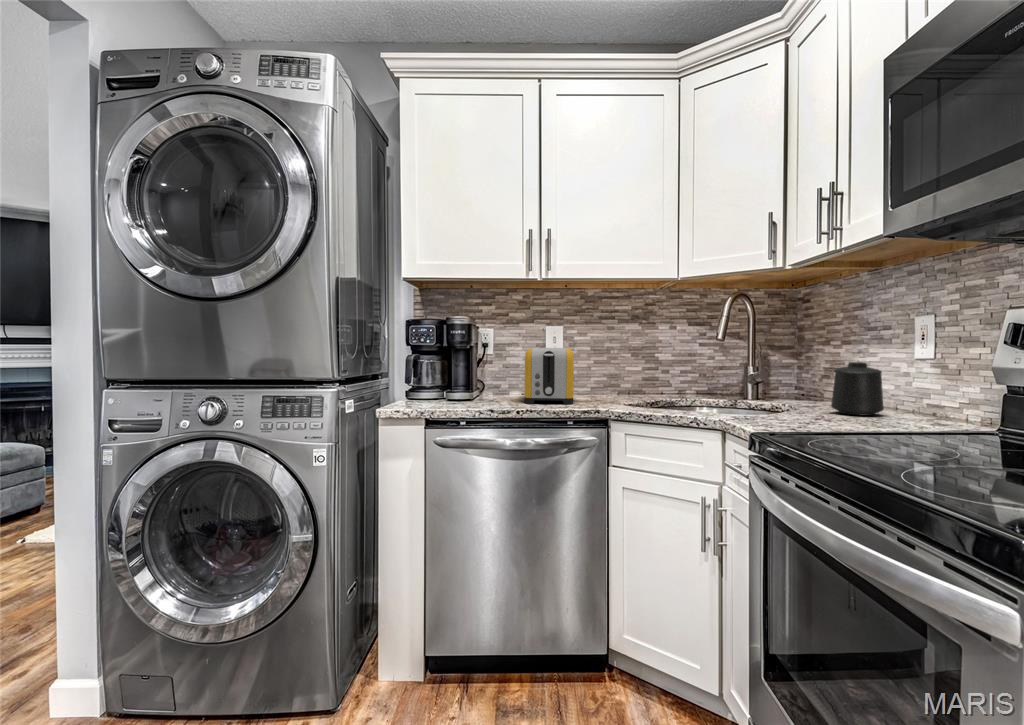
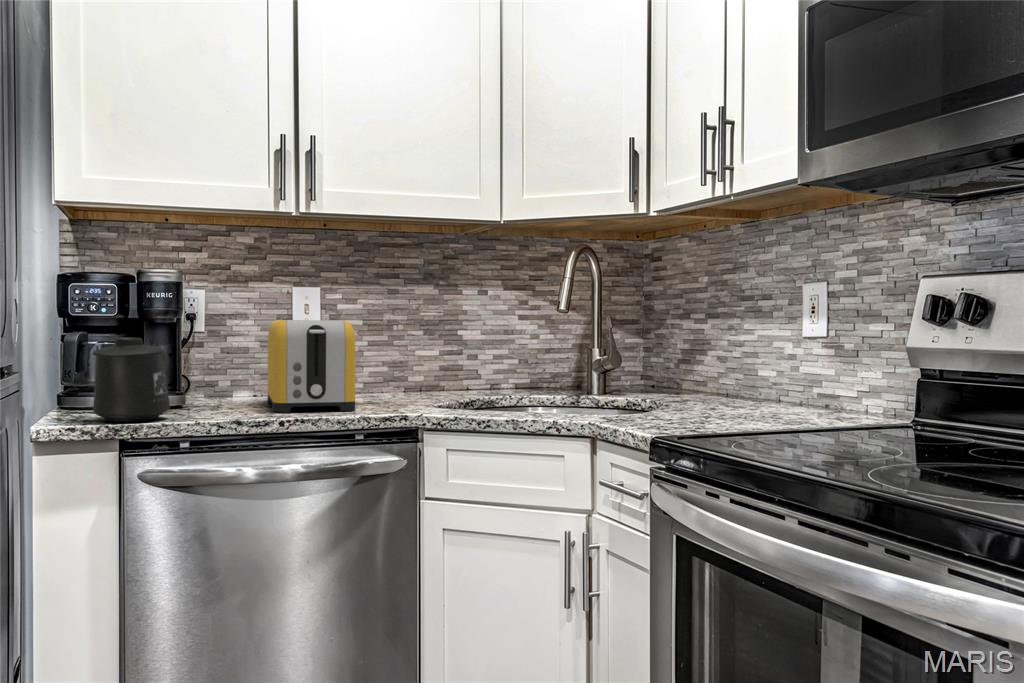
mug: present [831,362,884,416] -> present [92,337,170,422]

